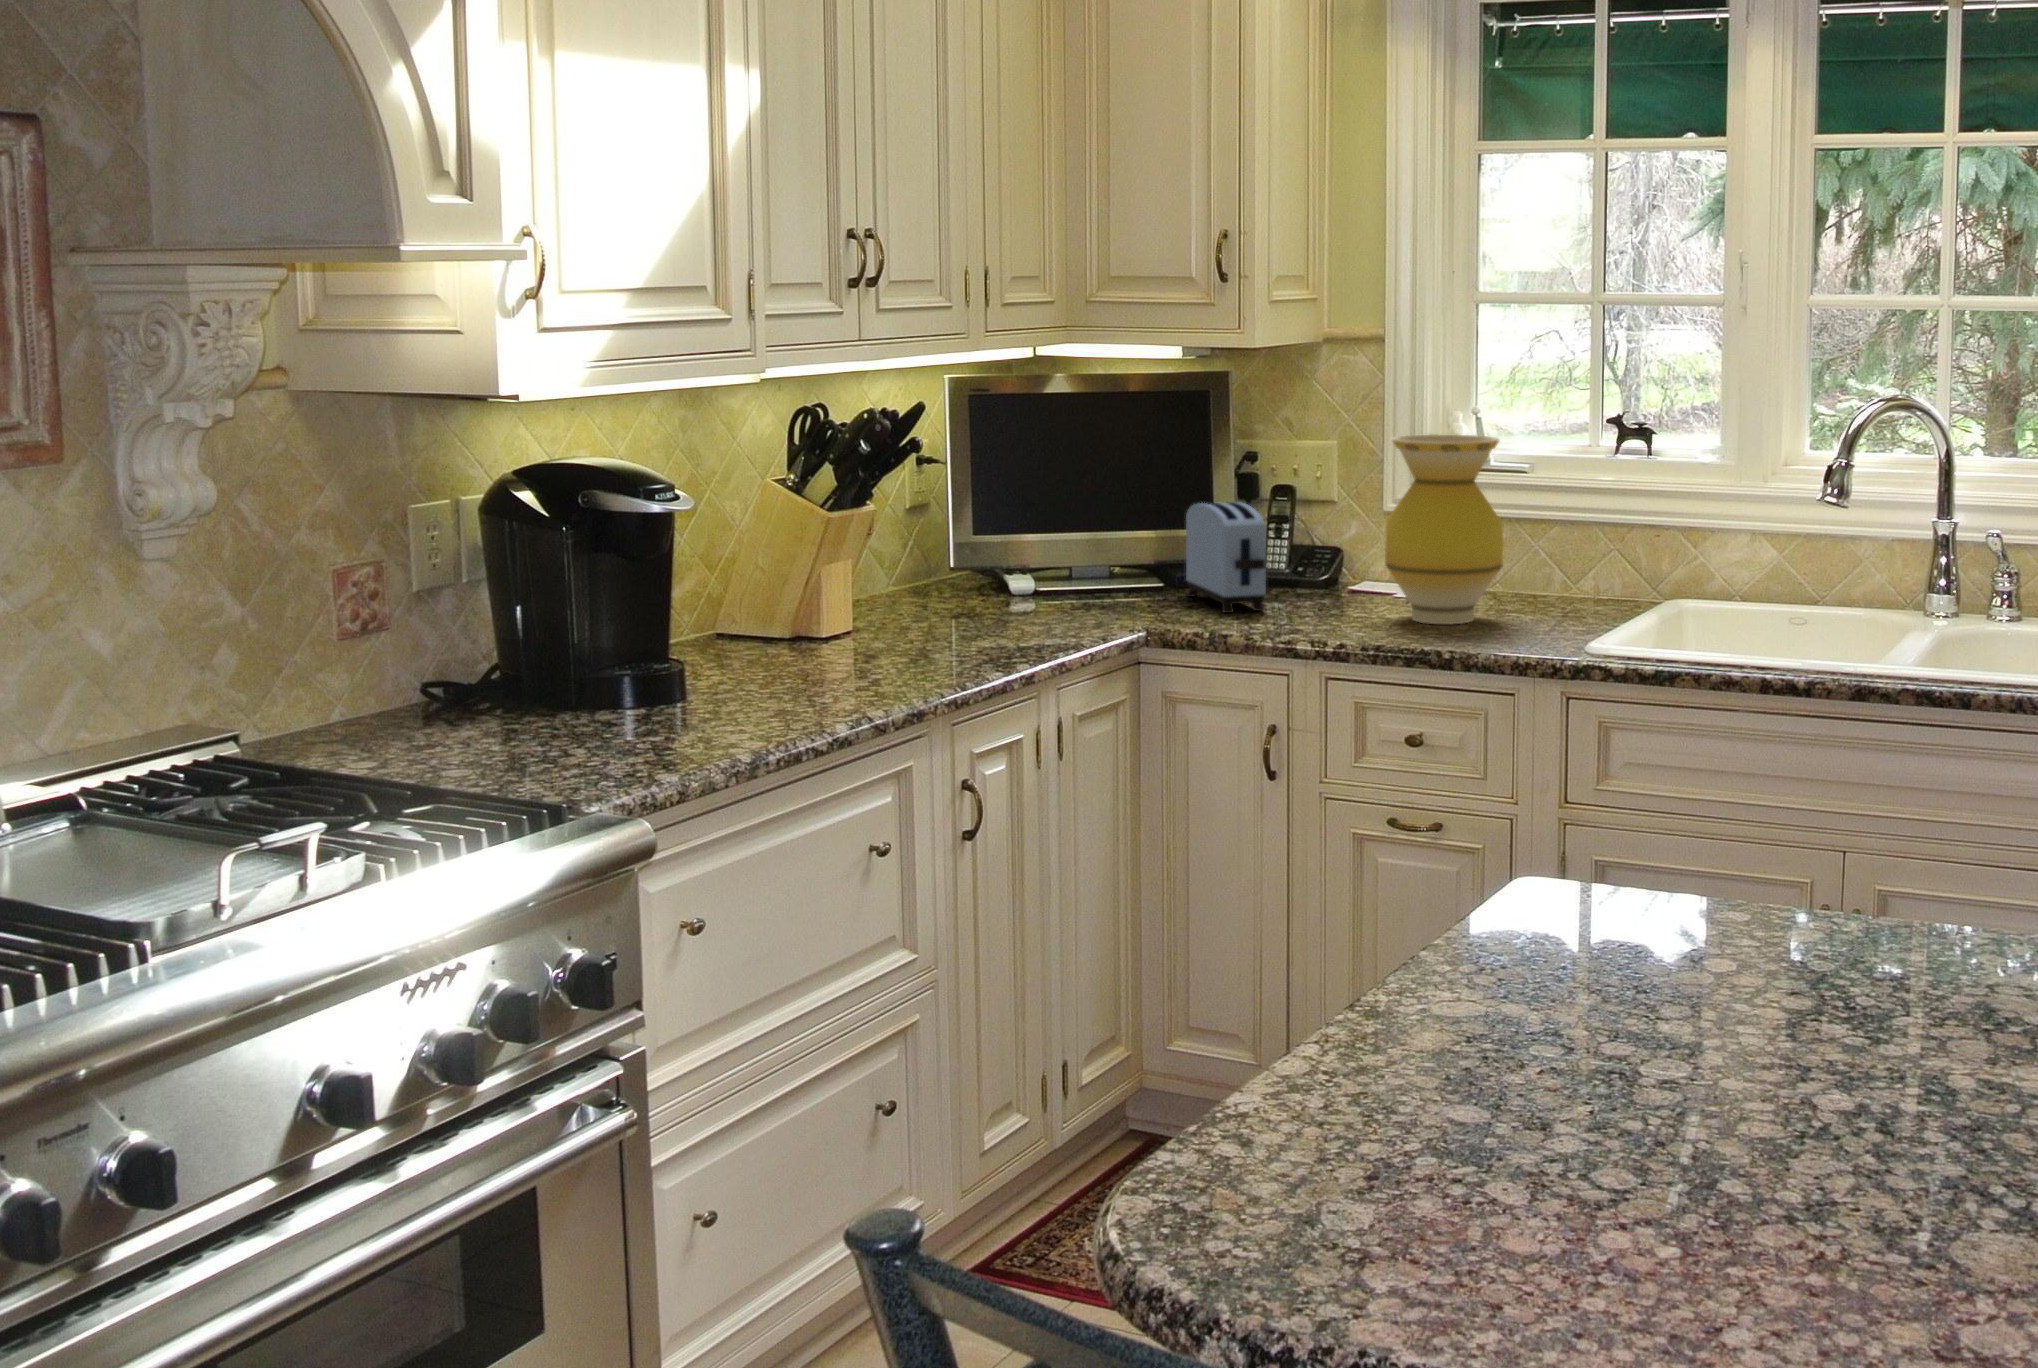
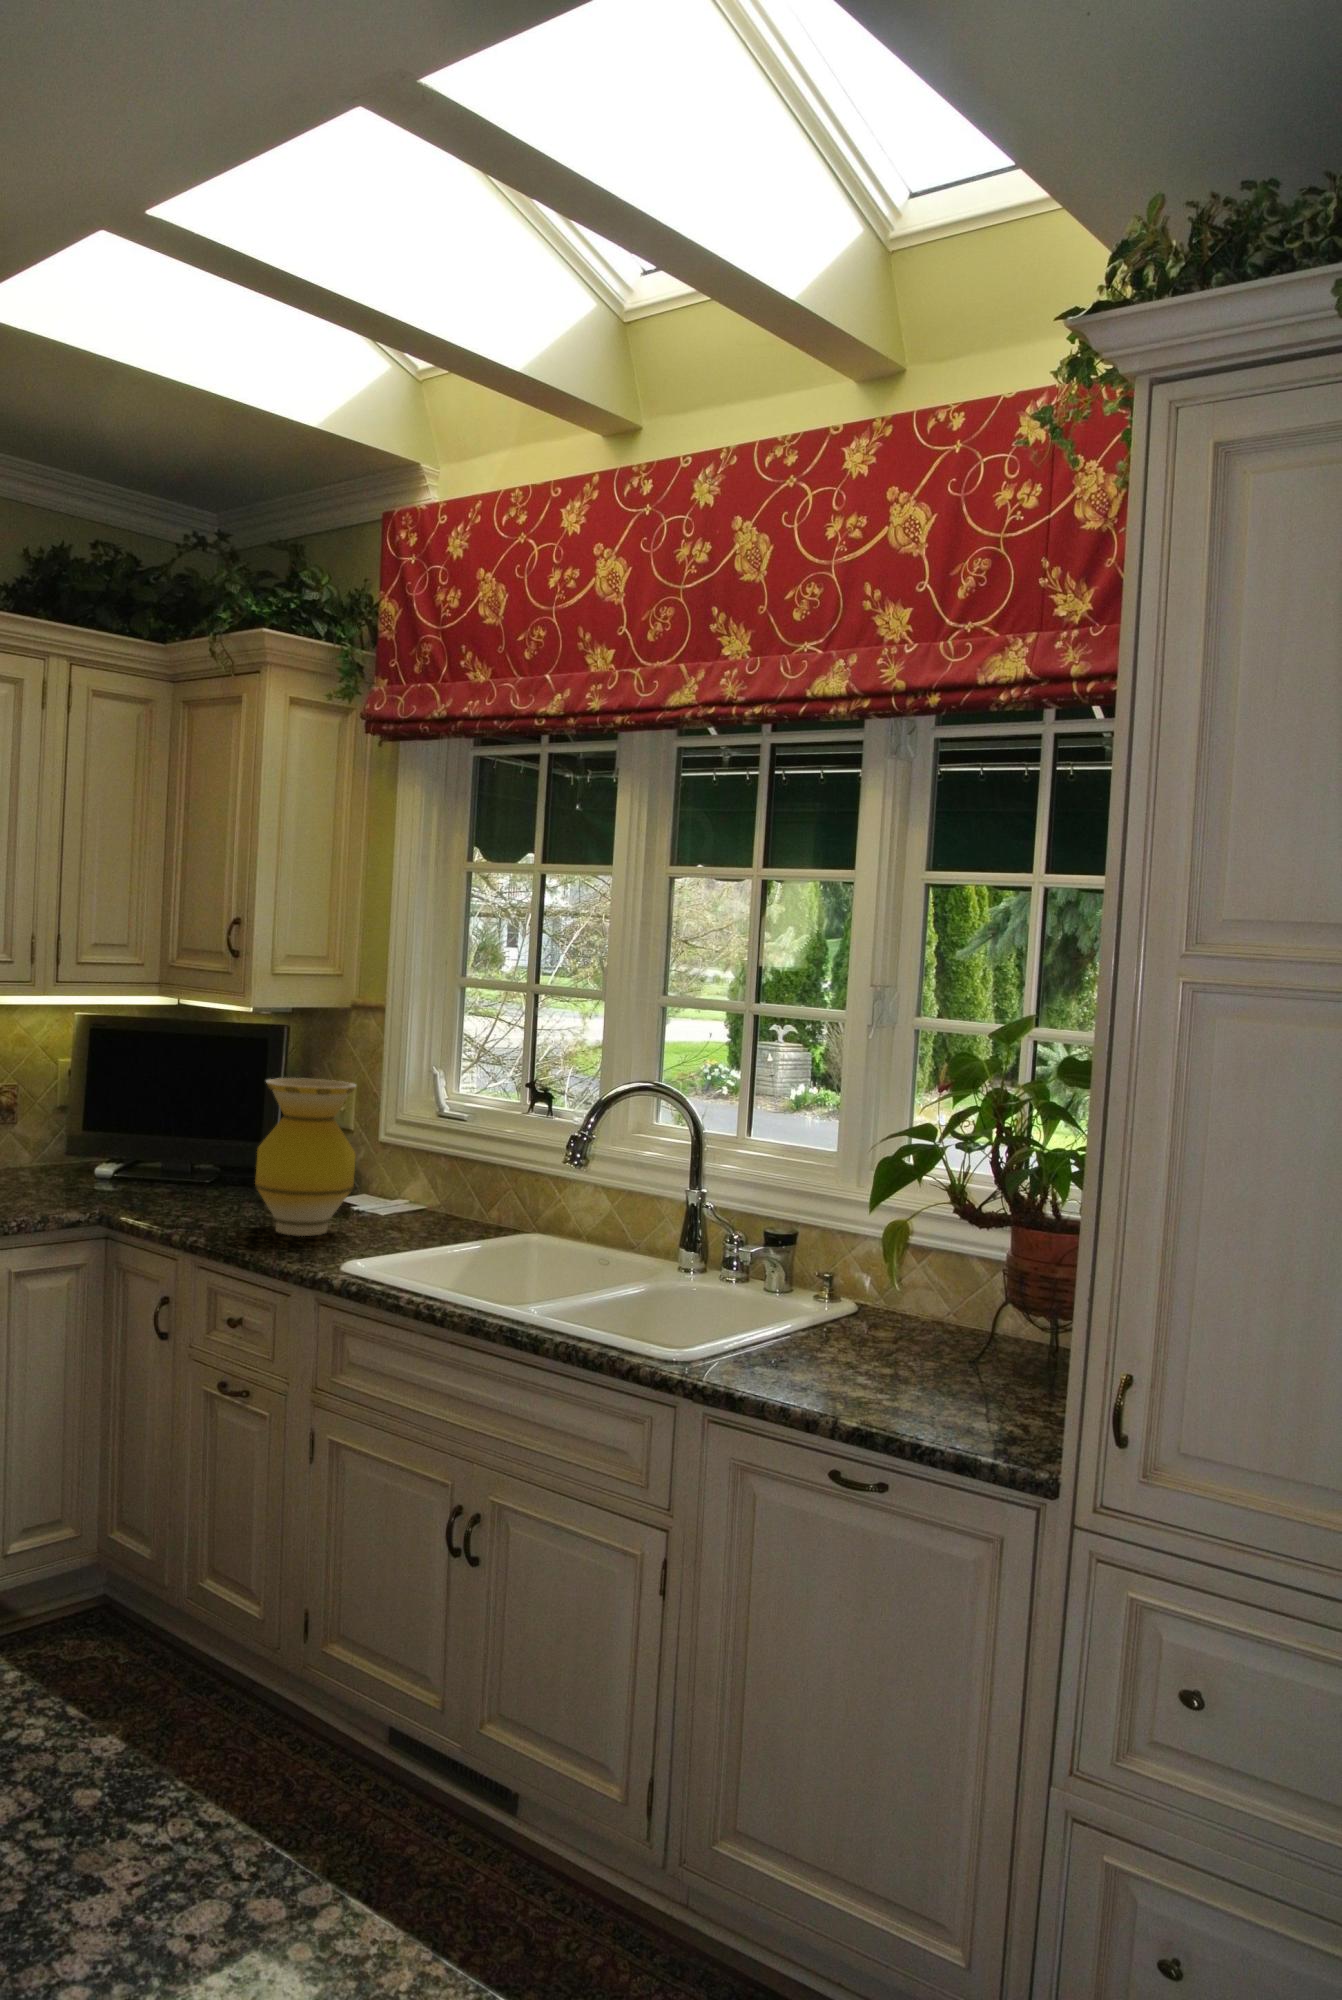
toaster: present [1186,502,1266,613] -> none [155,1119,215,1208]

